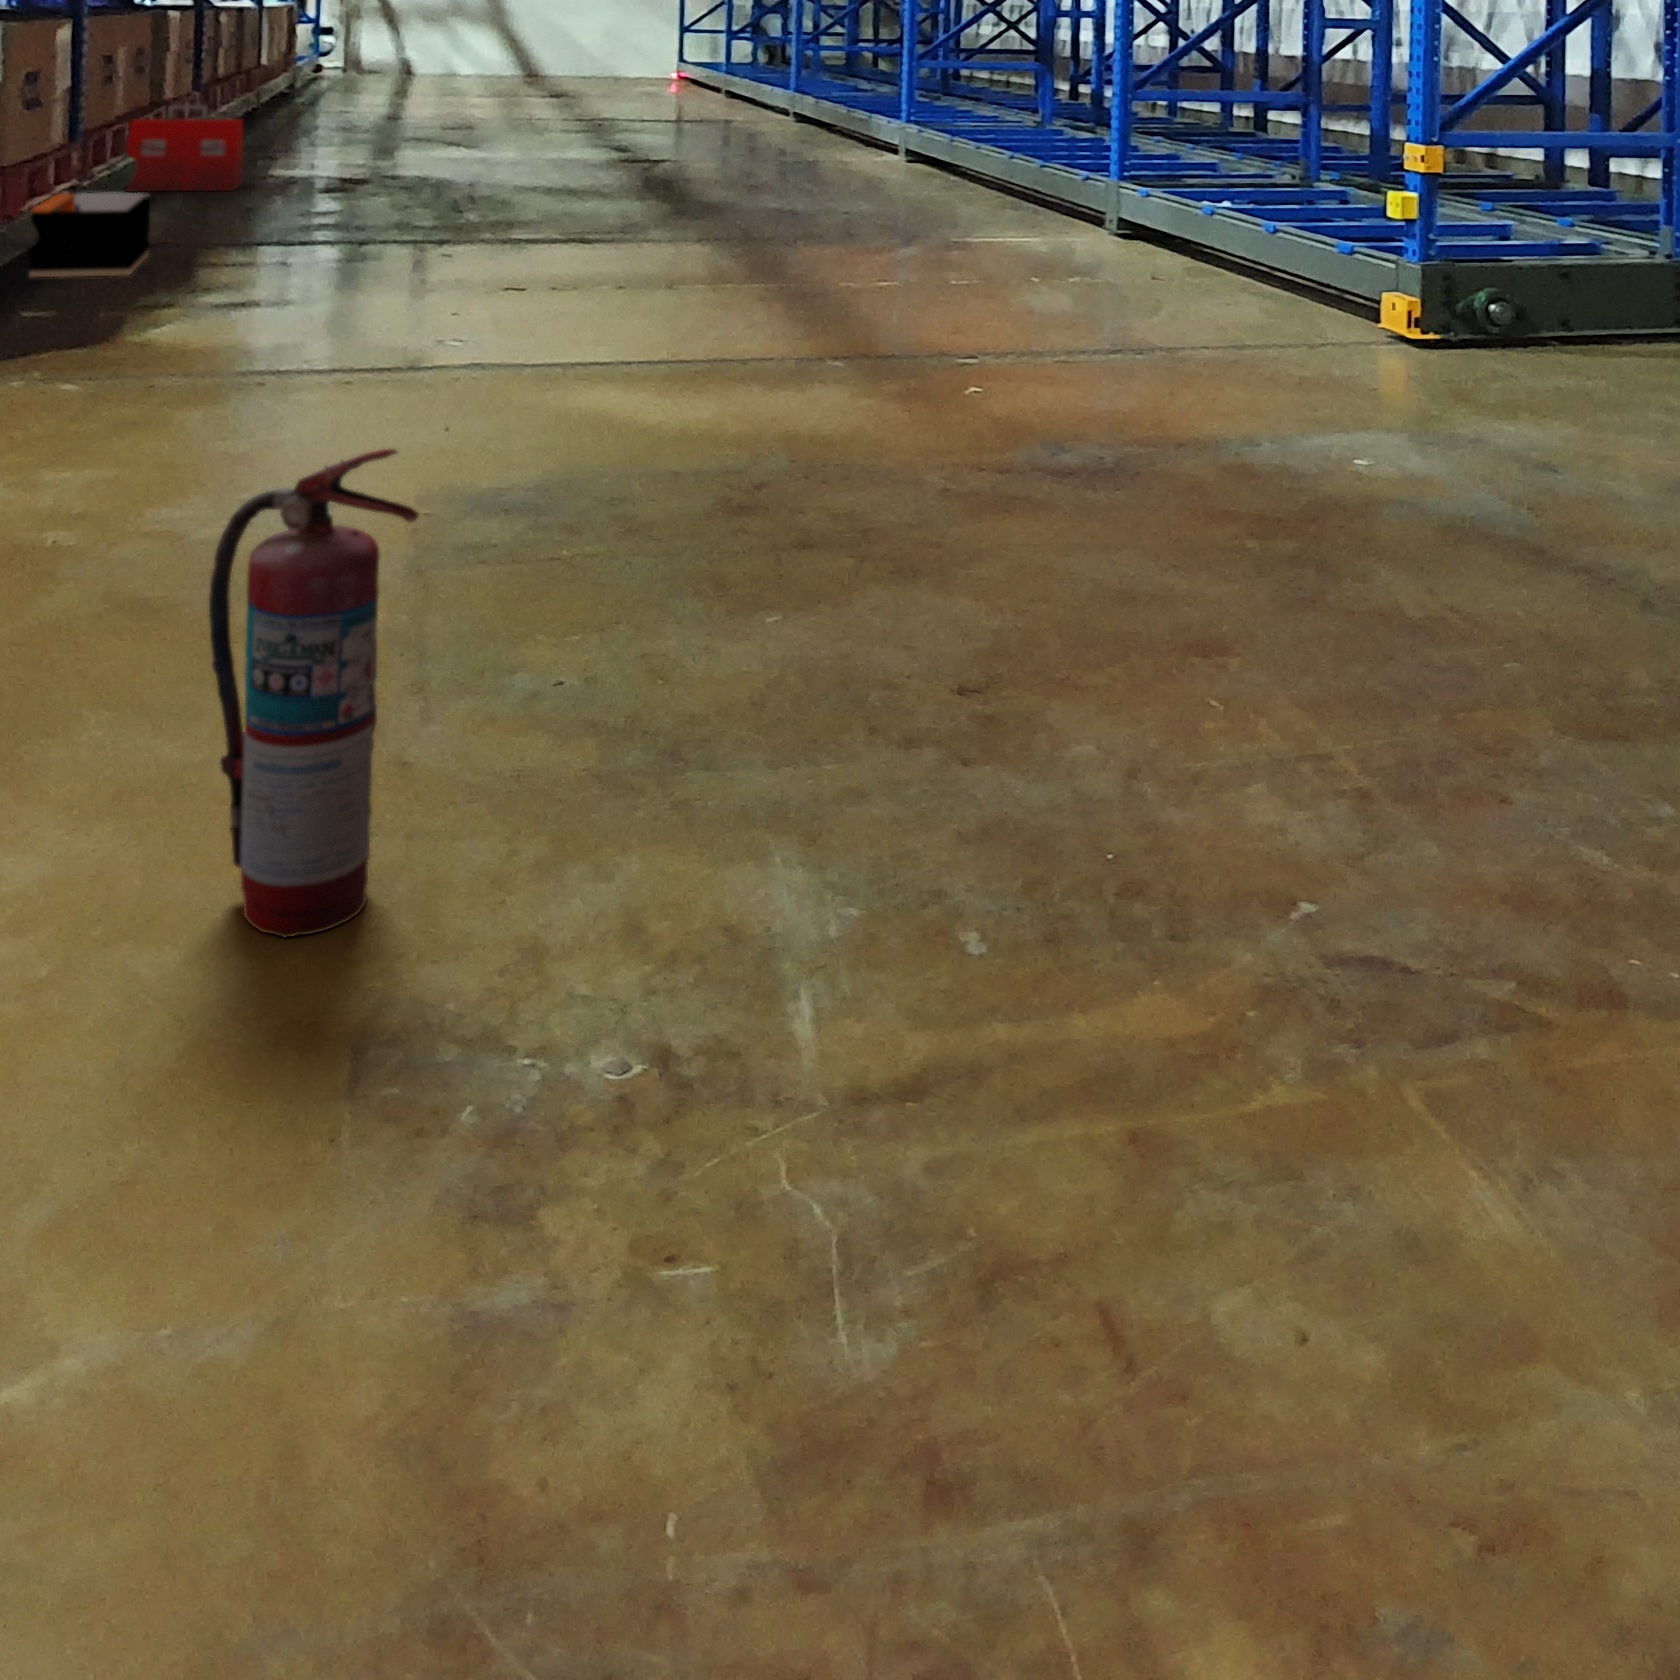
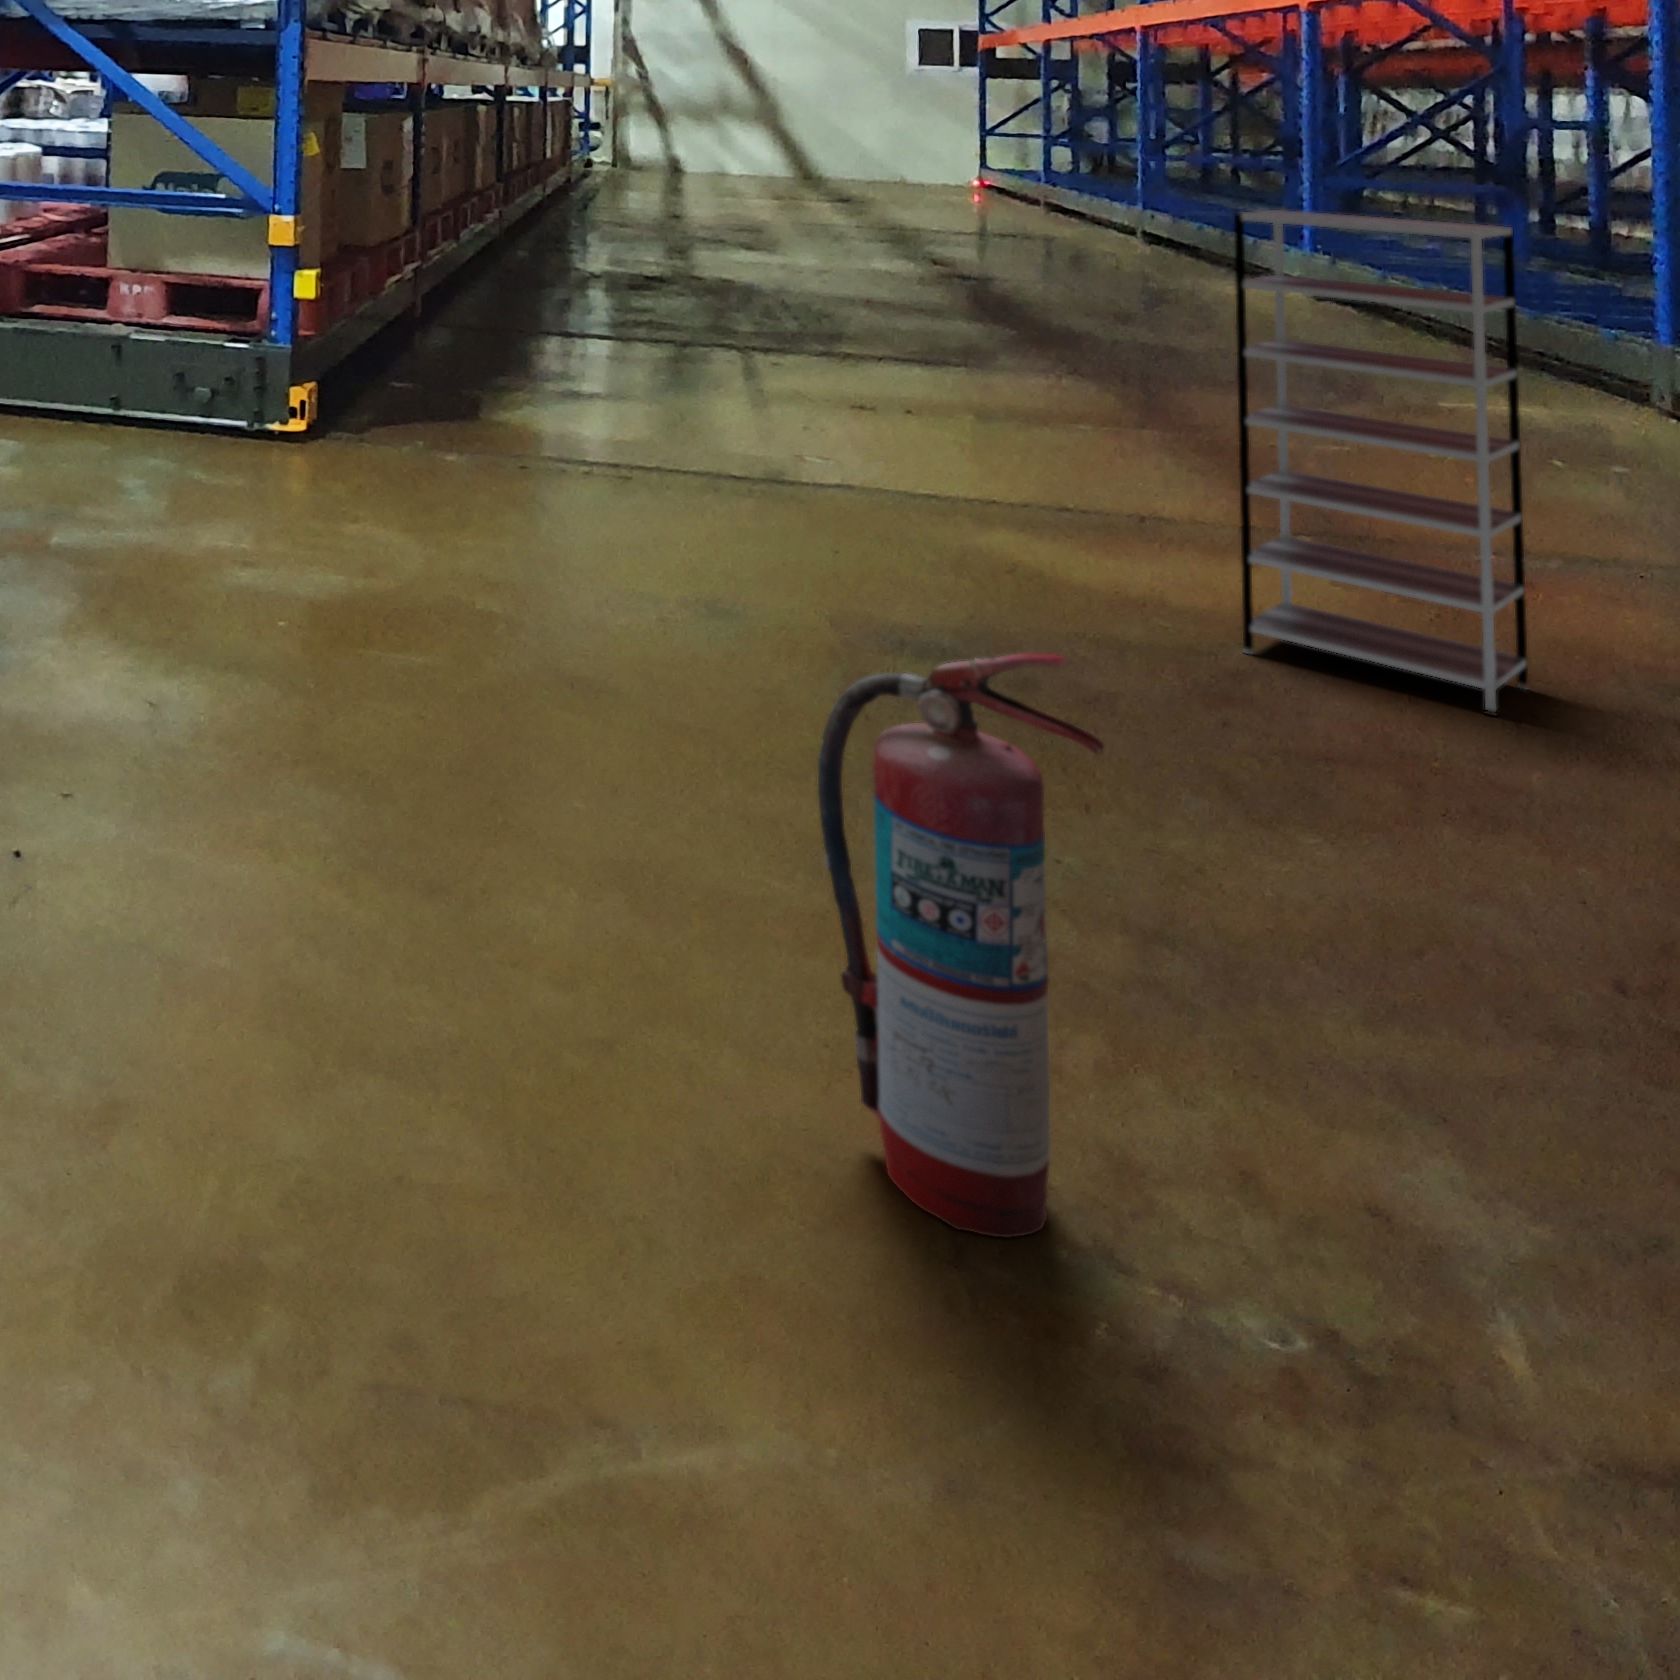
shelving unit: none [705,83,889,456] -> present [1234,210,1528,716]
toolbox: present [126,105,243,191] -> none [442,192,547,279]
storage bin: present [29,192,151,277] -> none [386,272,486,356]

